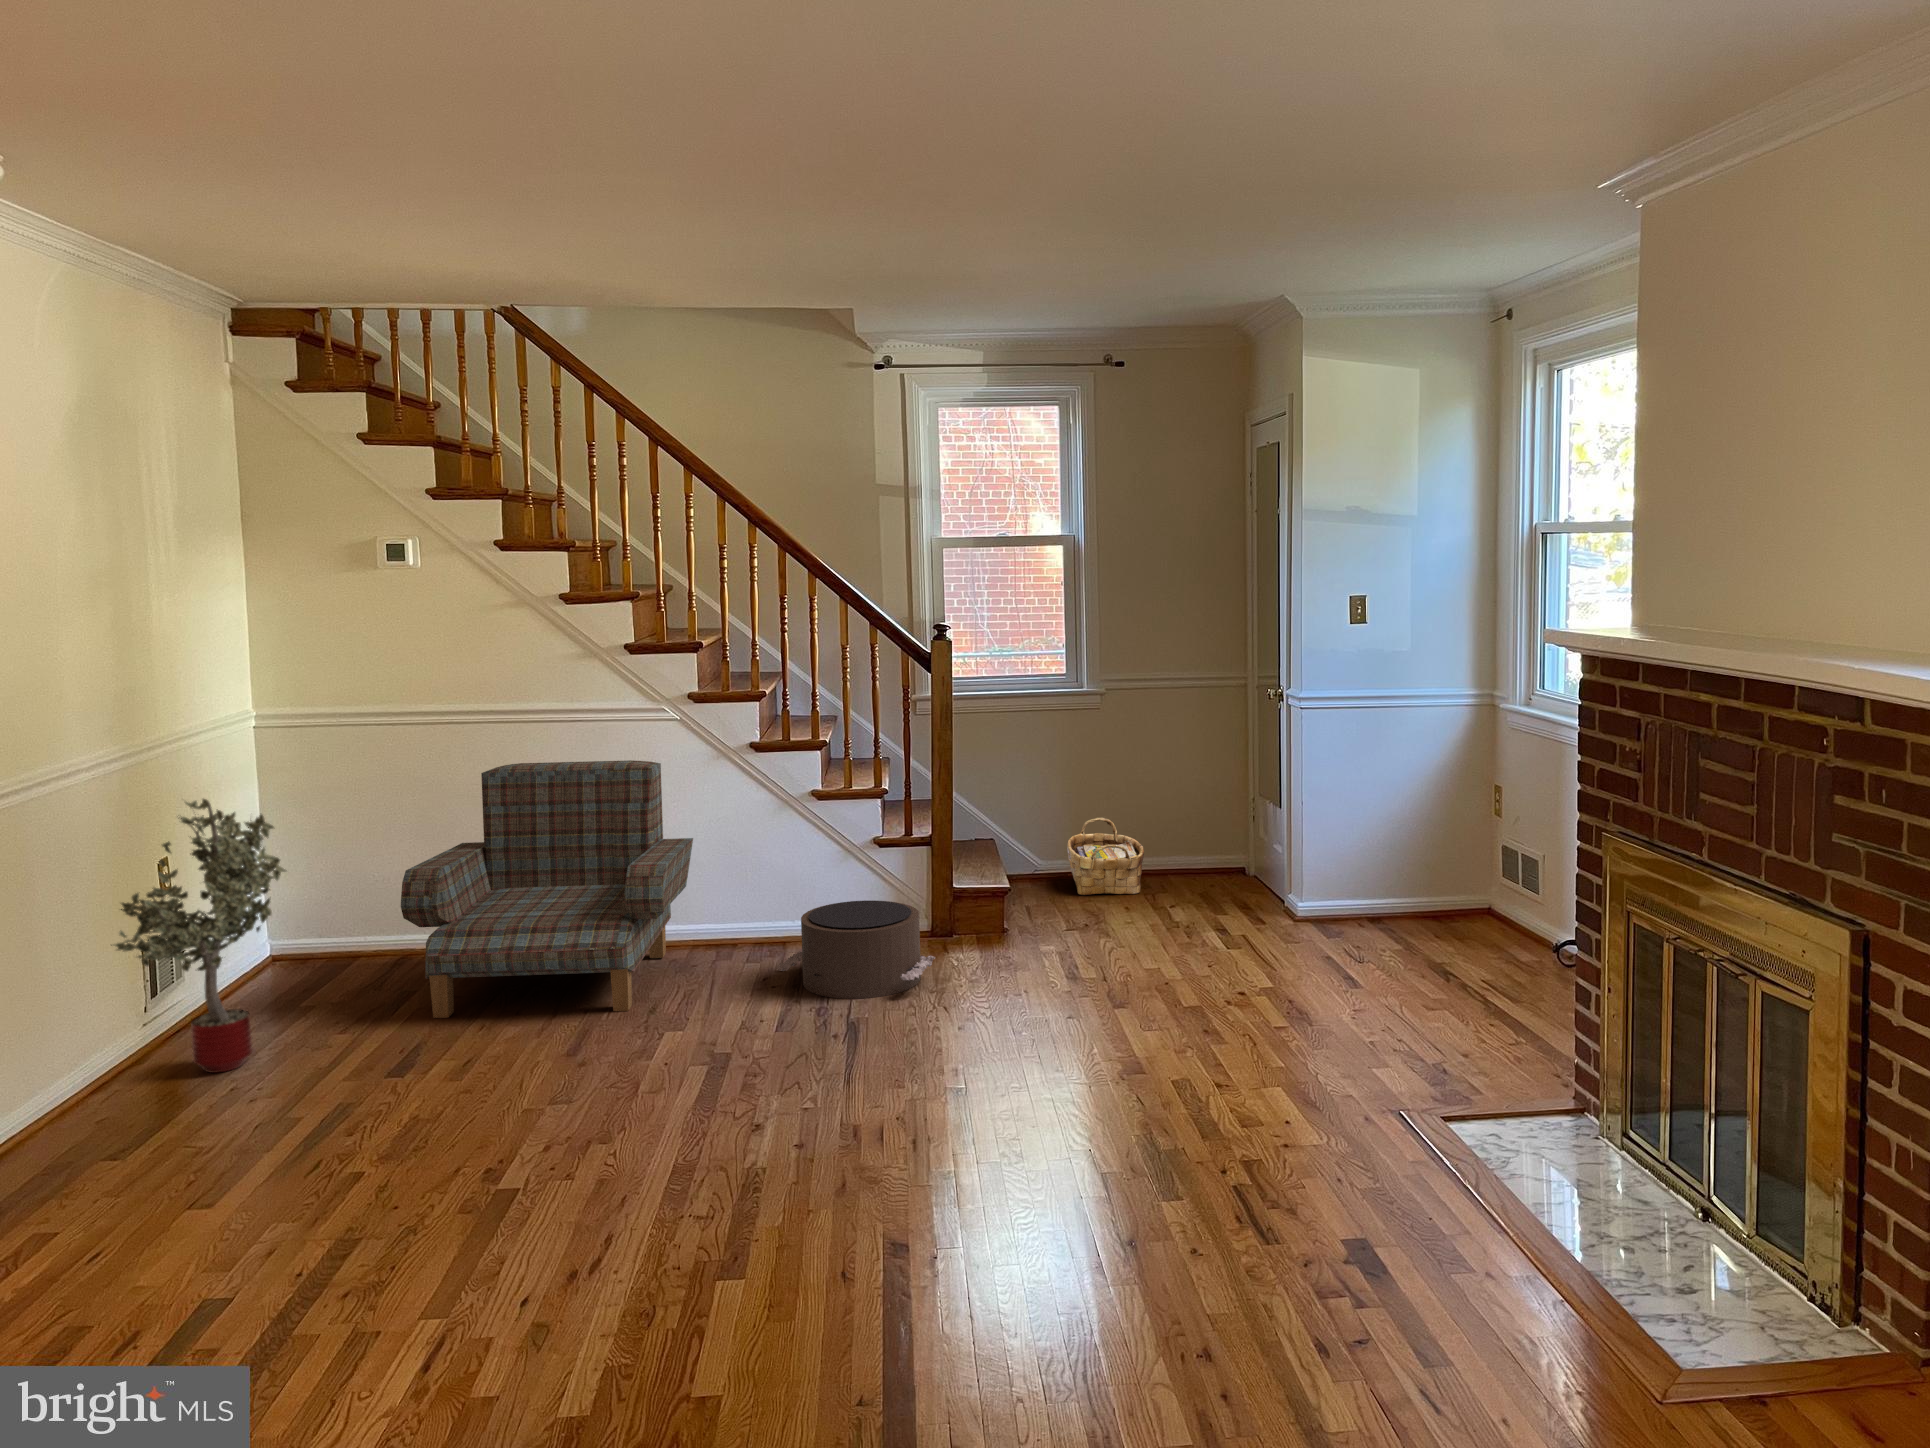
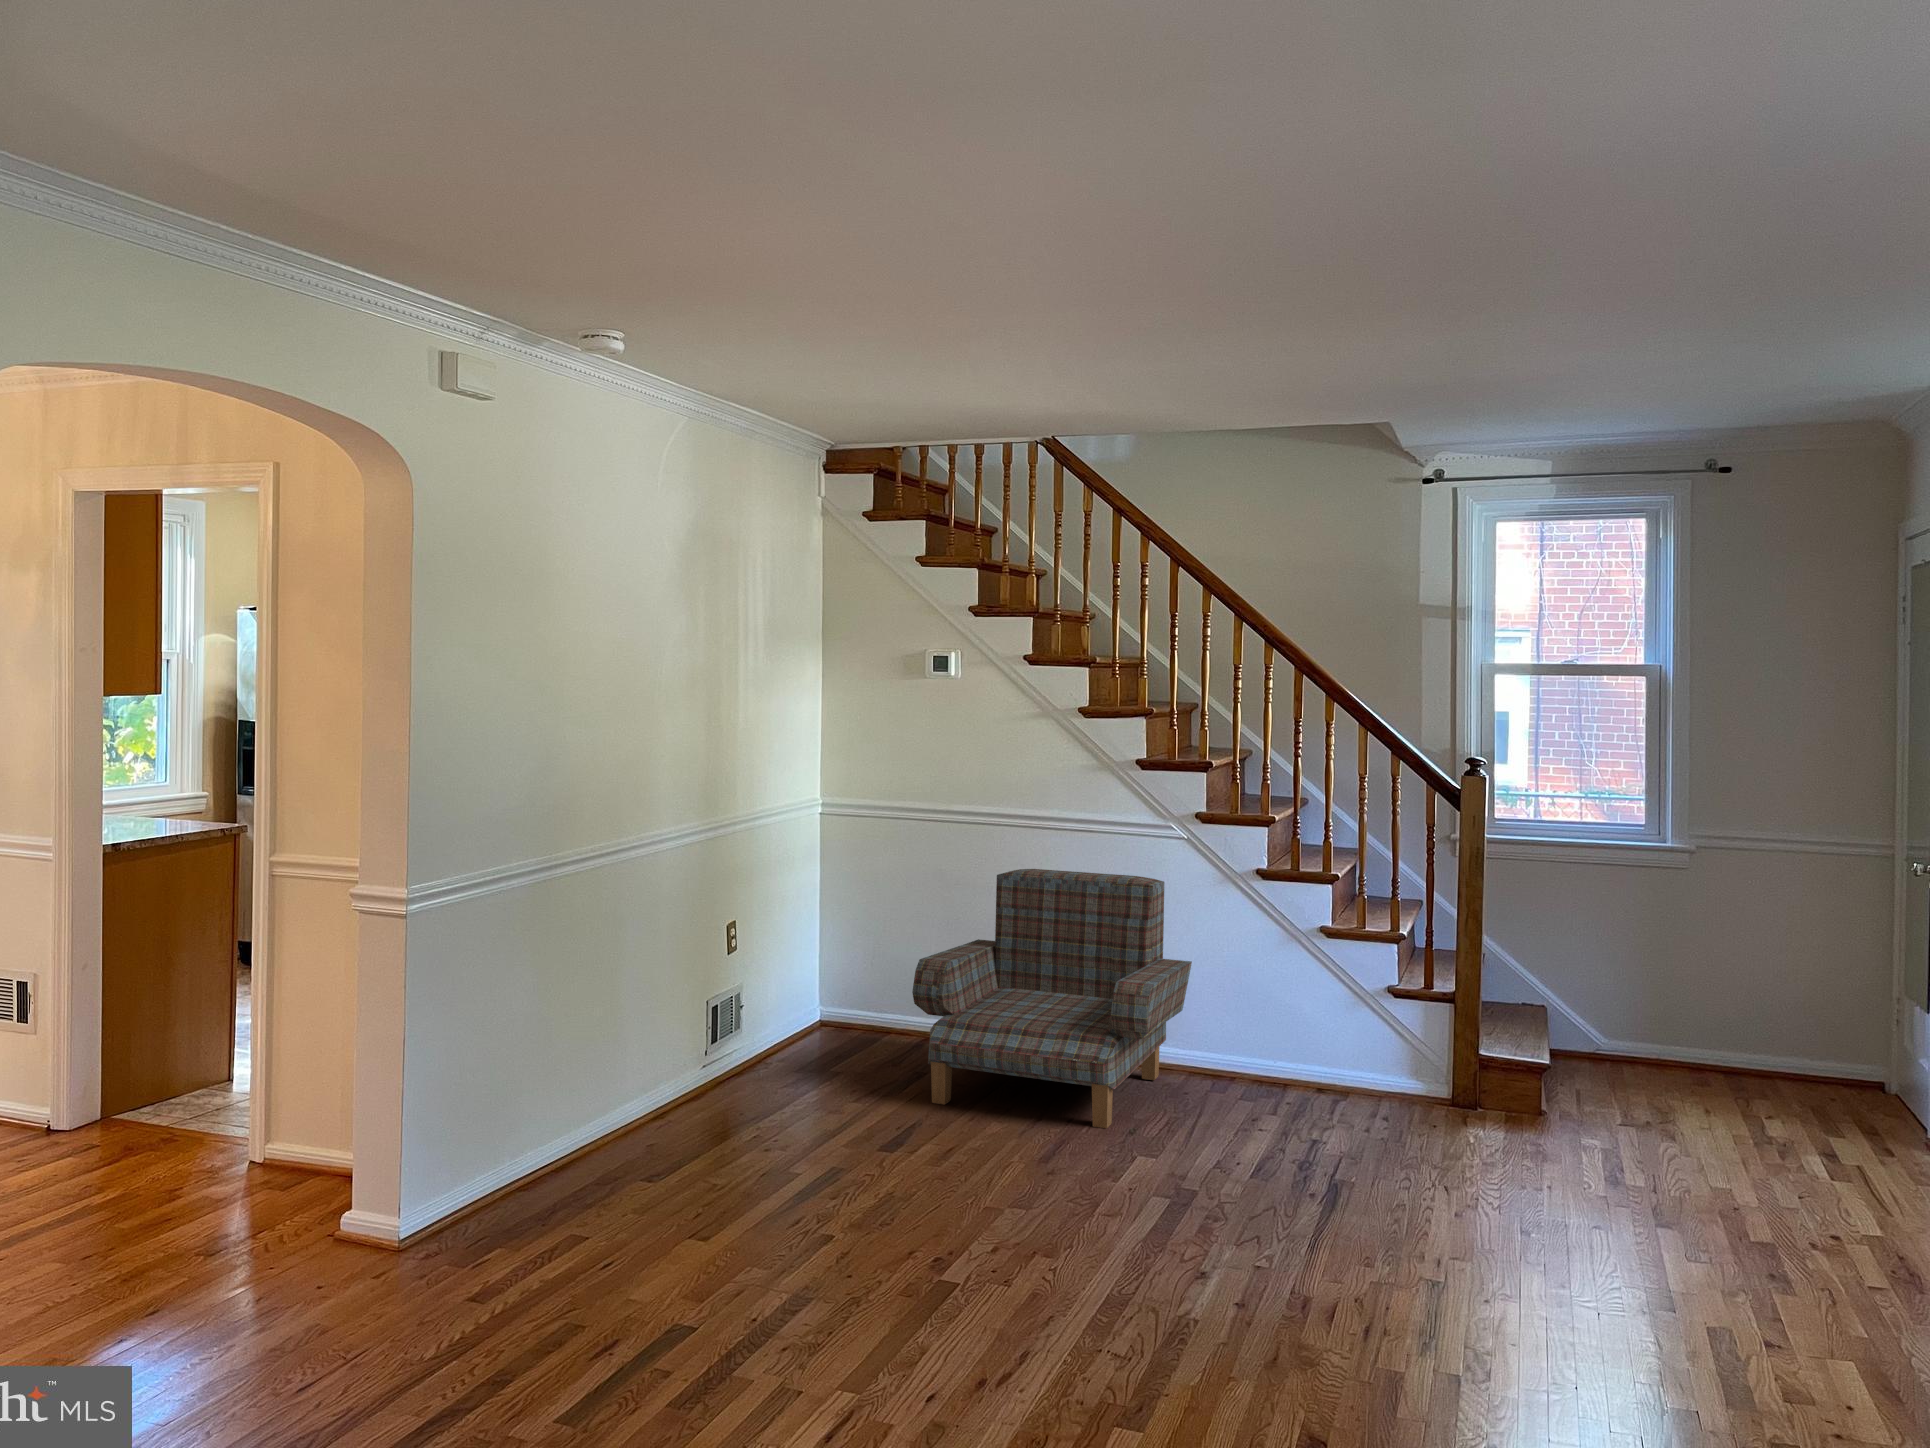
potted tree: present [111,799,286,1073] -> none [679,873,821,1119]
woven basket: present [1067,818,1144,895] -> none [1635,996,1738,1095]
pouf: present [777,901,935,999] -> none [1261,1051,1441,1162]

